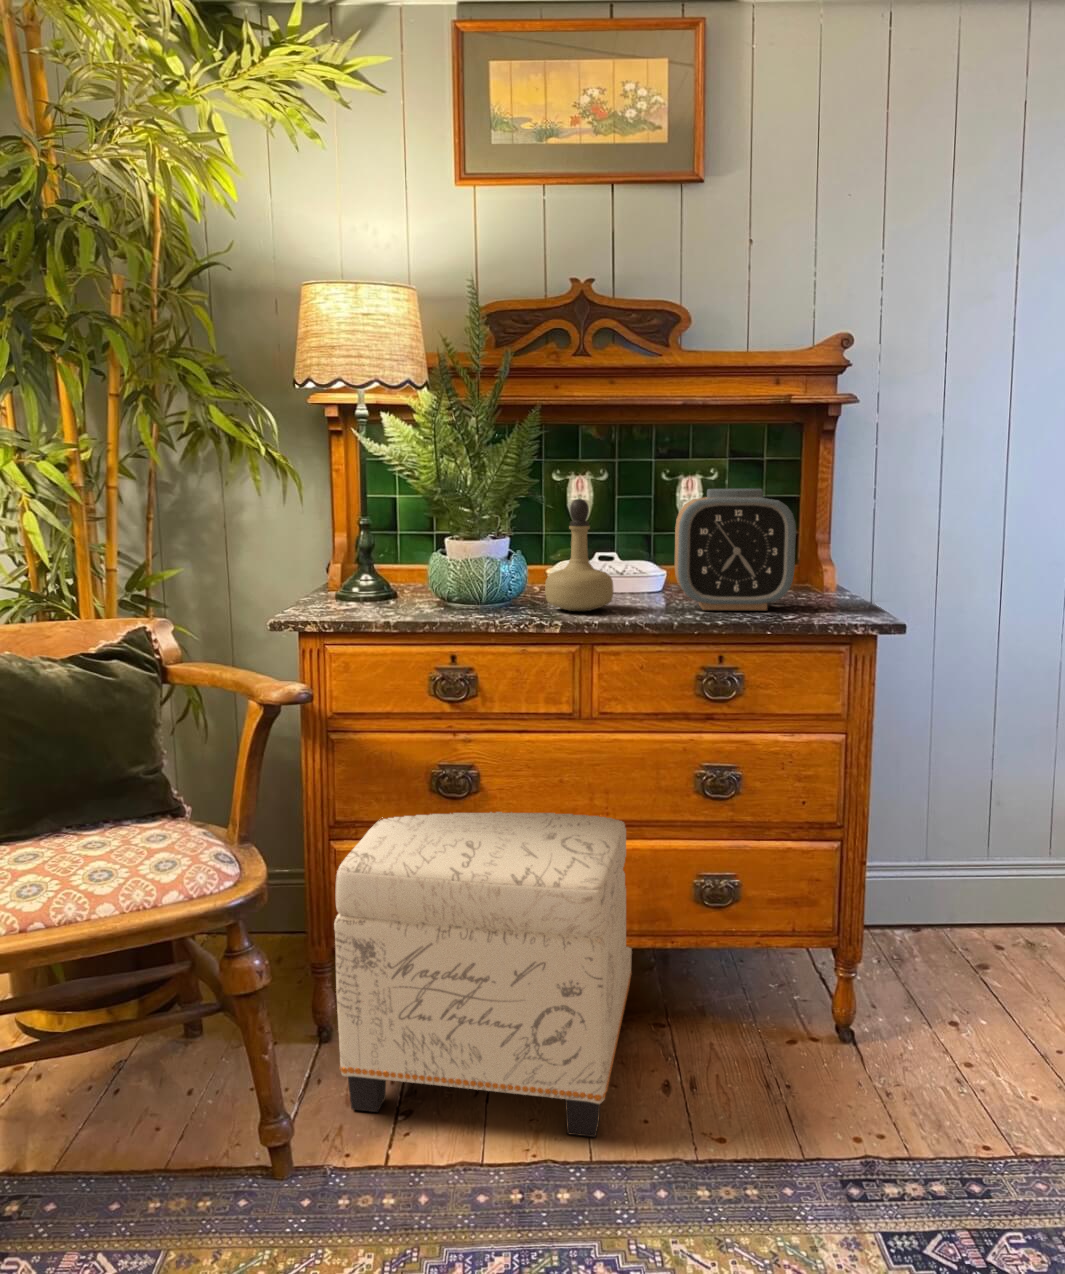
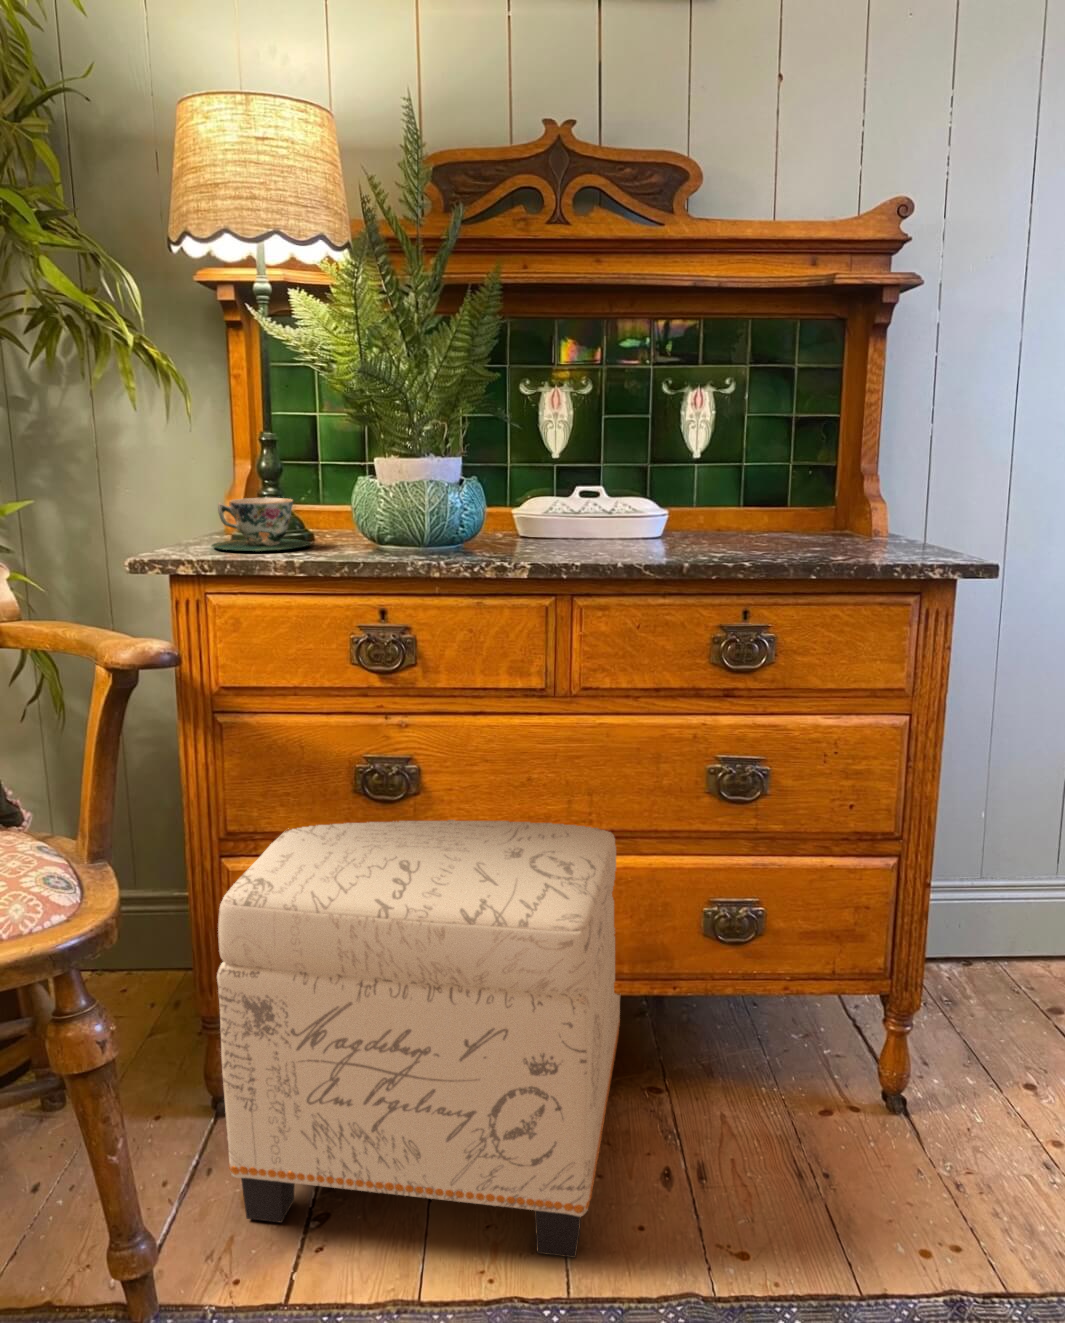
alarm clock: present [675,489,796,610] -> none [681,387,846,550]
perfume bottle: present [545,499,613,611] -> none [509,397,601,550]
teacup: none [325,571,398,613] -> present [212,497,310,551]

